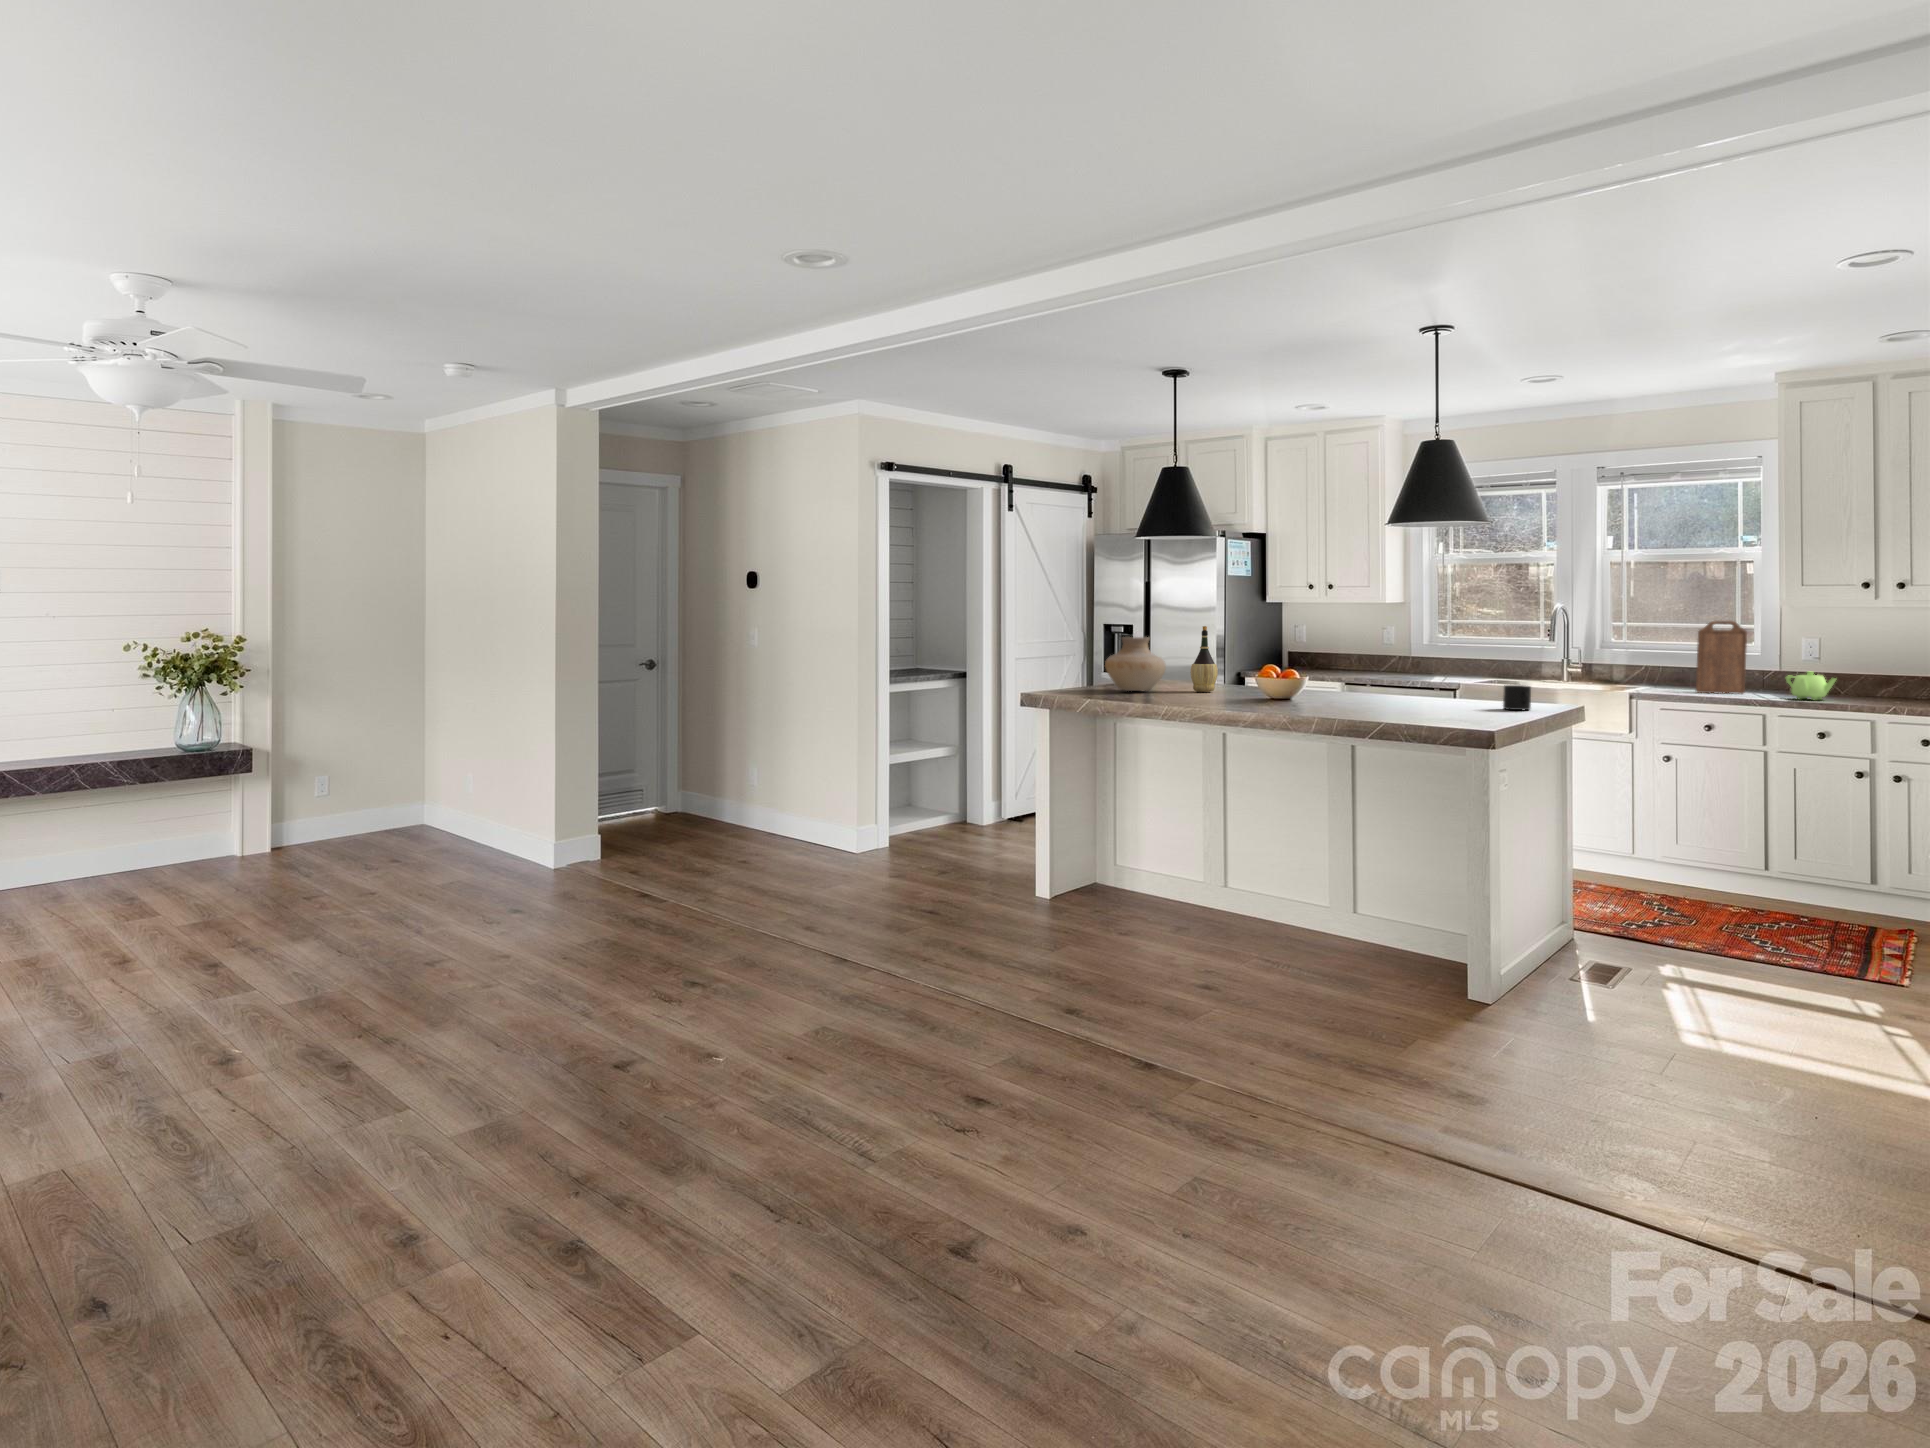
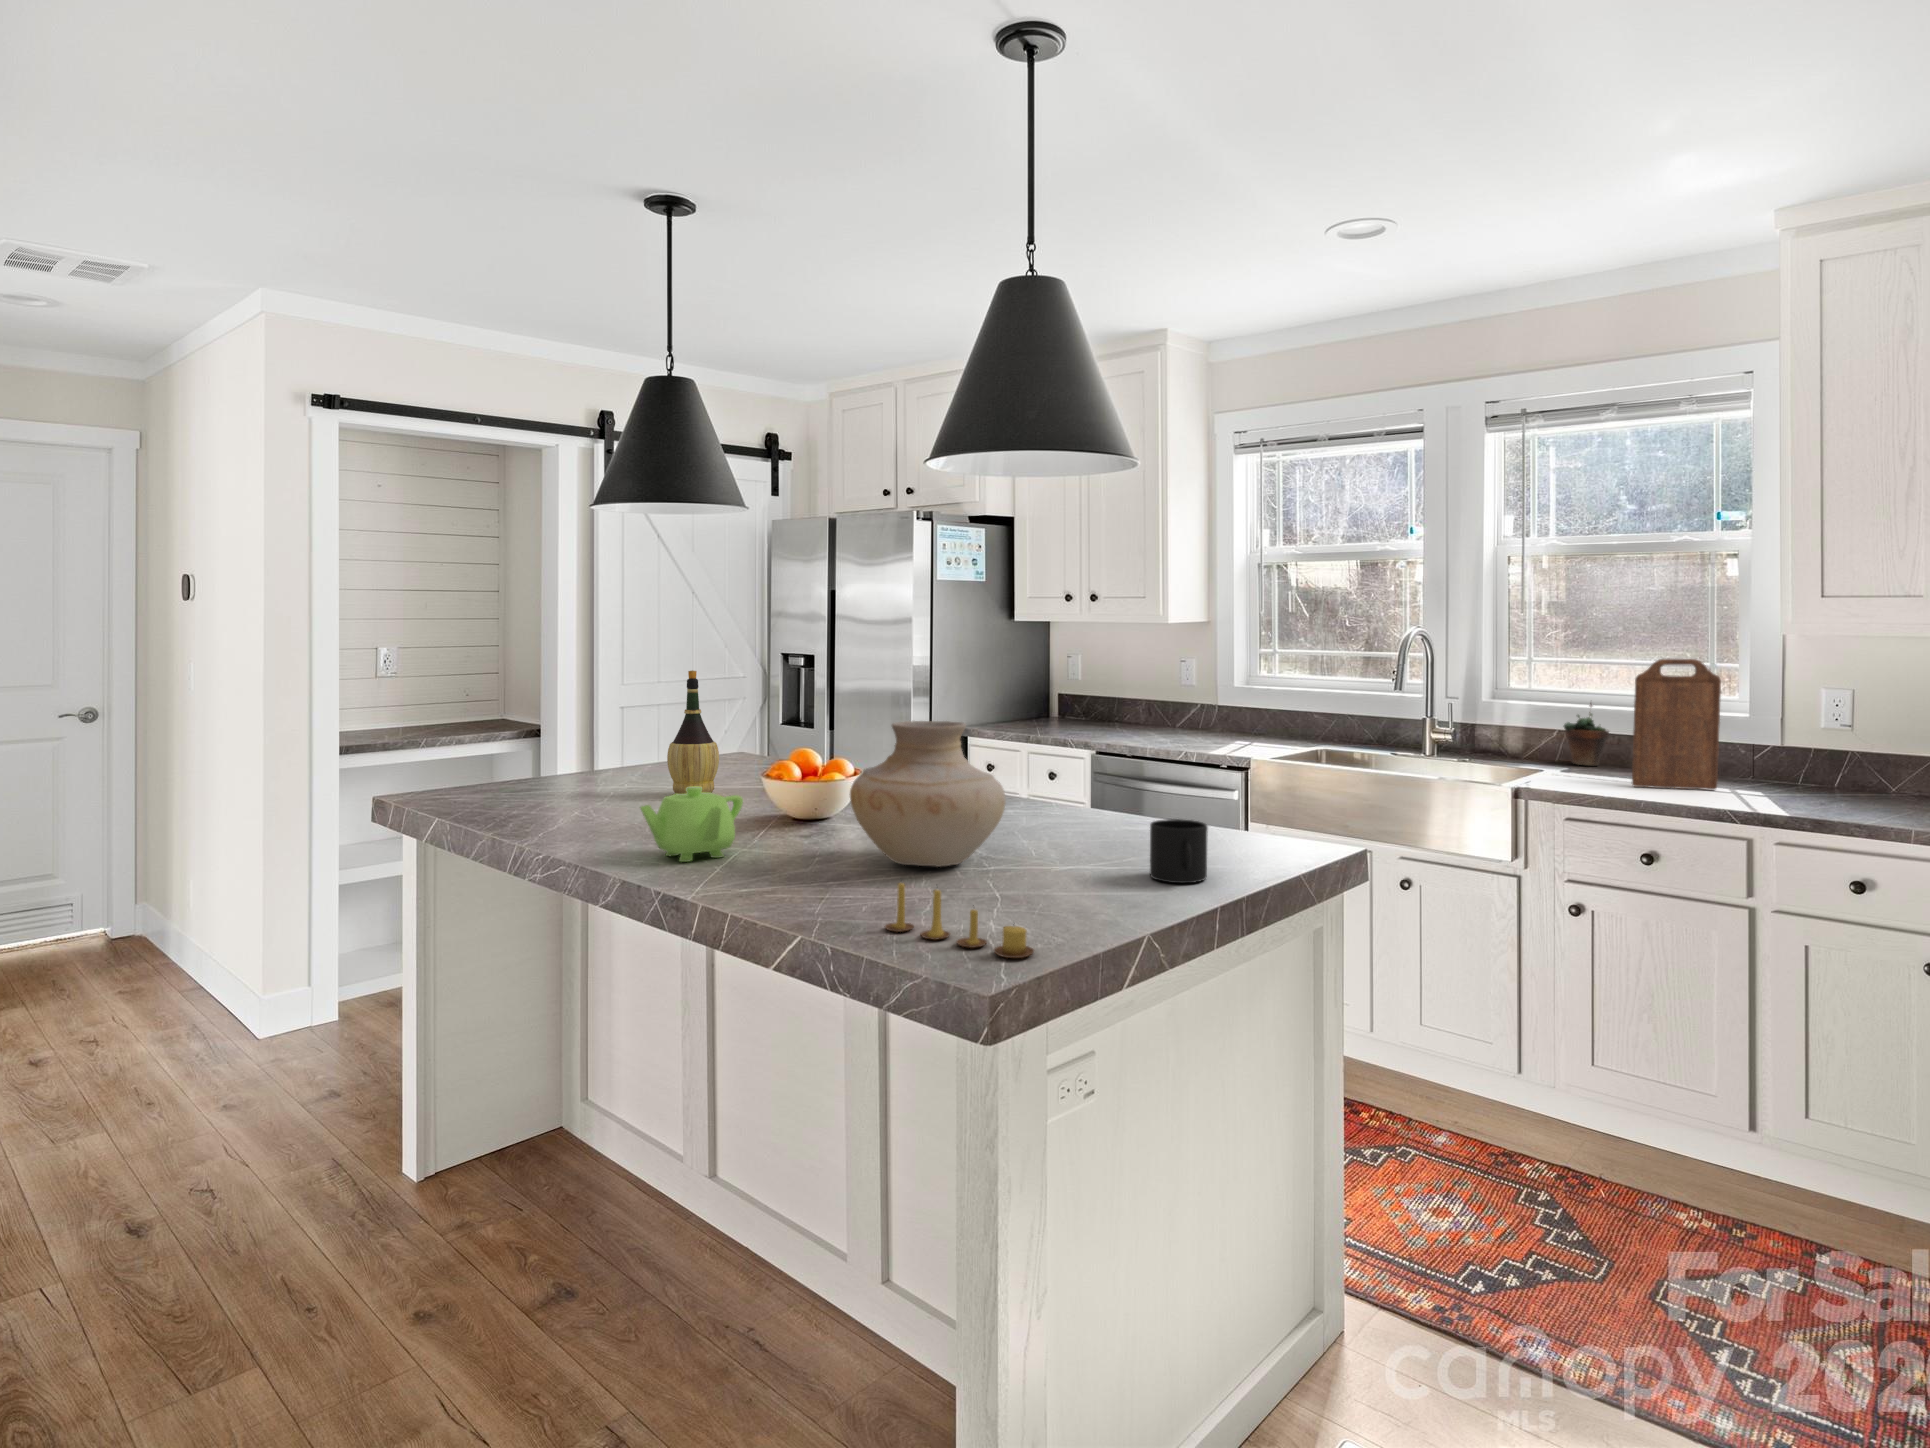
vase: present [1105,637,1166,691] -> present [850,721,1006,867]
succulent plant: none [1649,647,1677,686] -> present [1563,703,1609,766]
teapot: present [1786,671,1836,700] -> present [640,787,743,862]
candle: none [1423,699,1498,723] -> present [885,883,1034,958]

